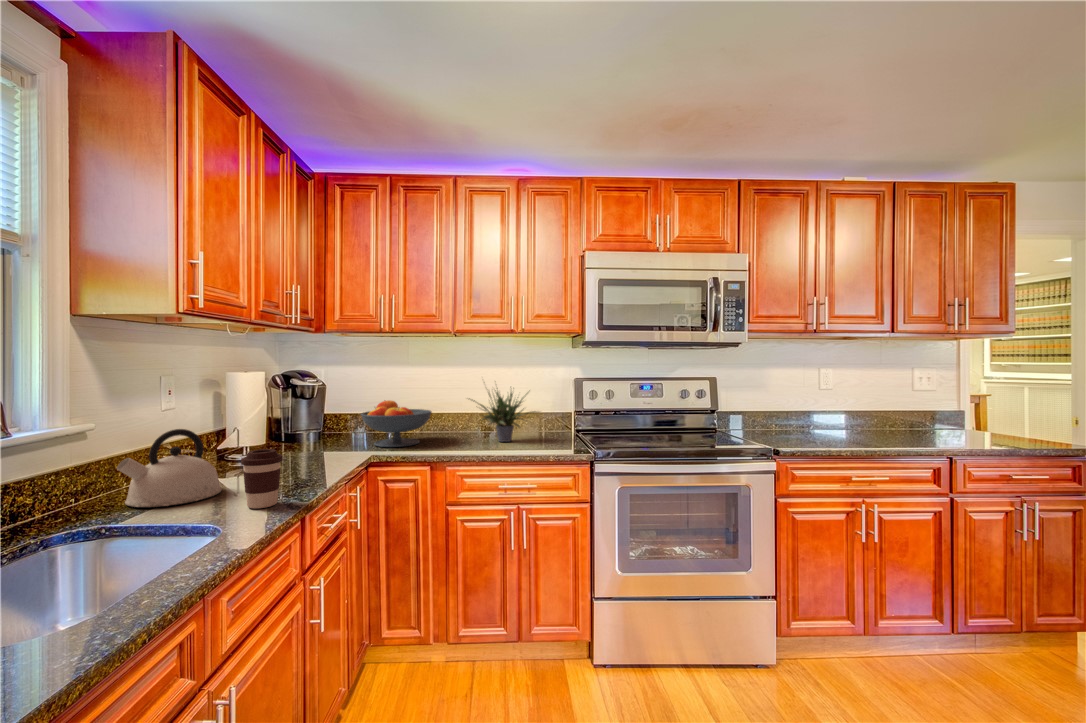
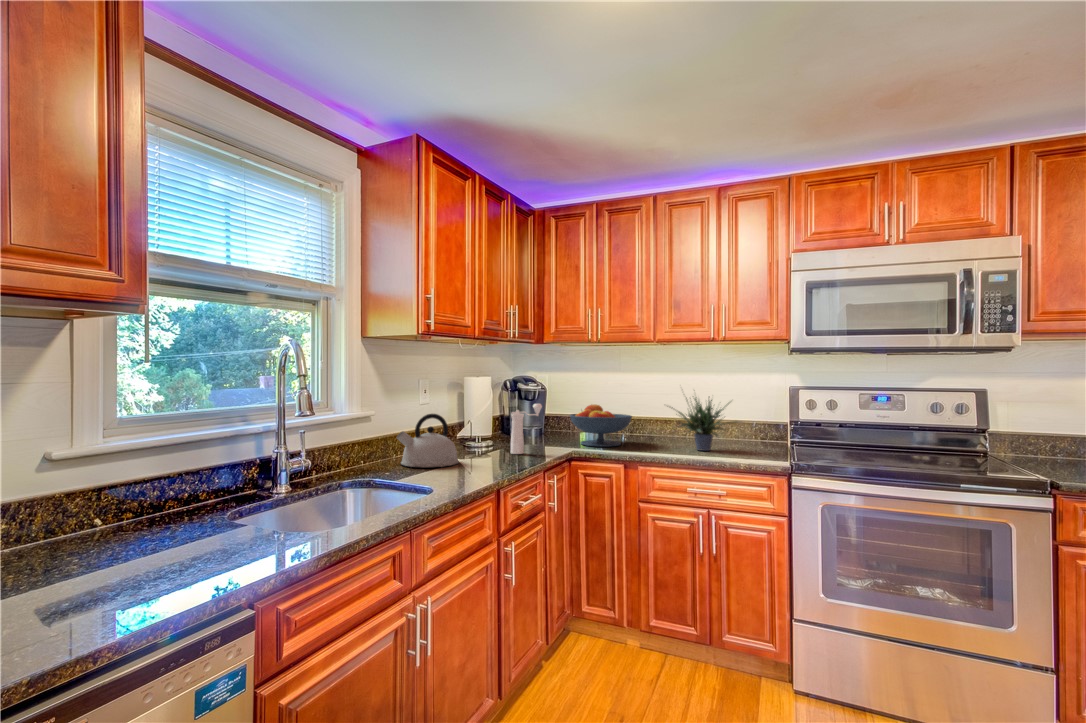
pepper mill: none [292,405,332,468] -> present [511,404,542,454]
coffee cup: present [241,449,283,508] -> none [468,431,495,476]

